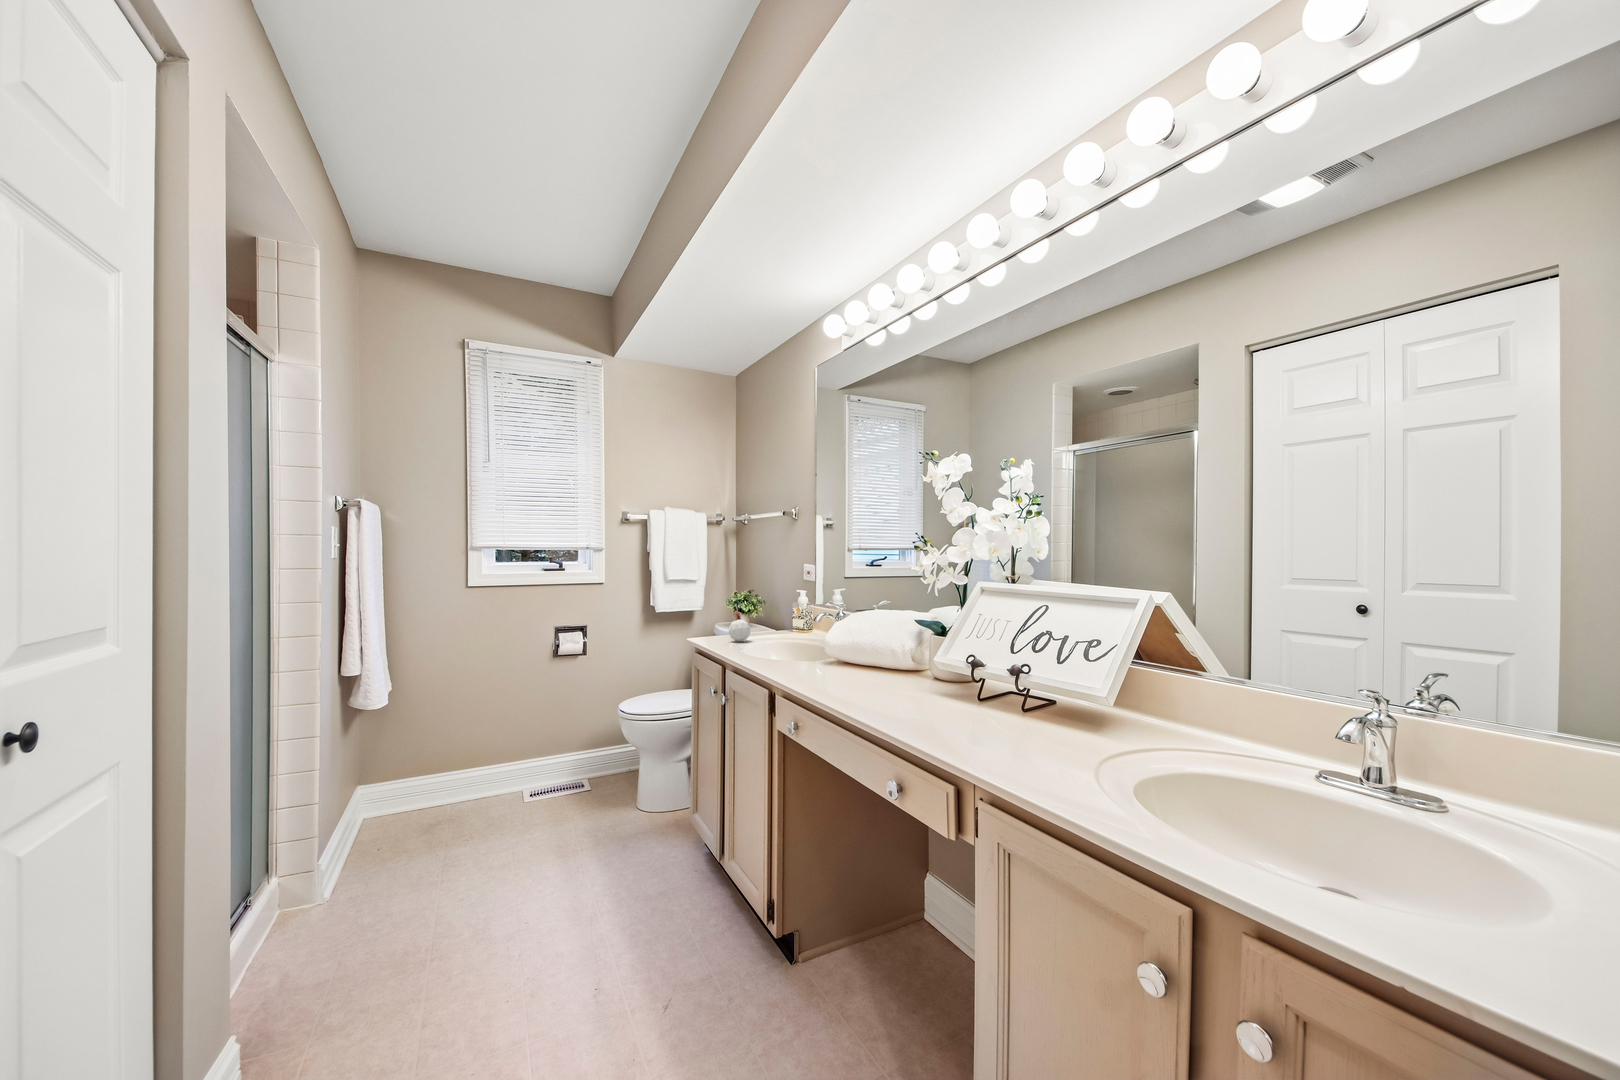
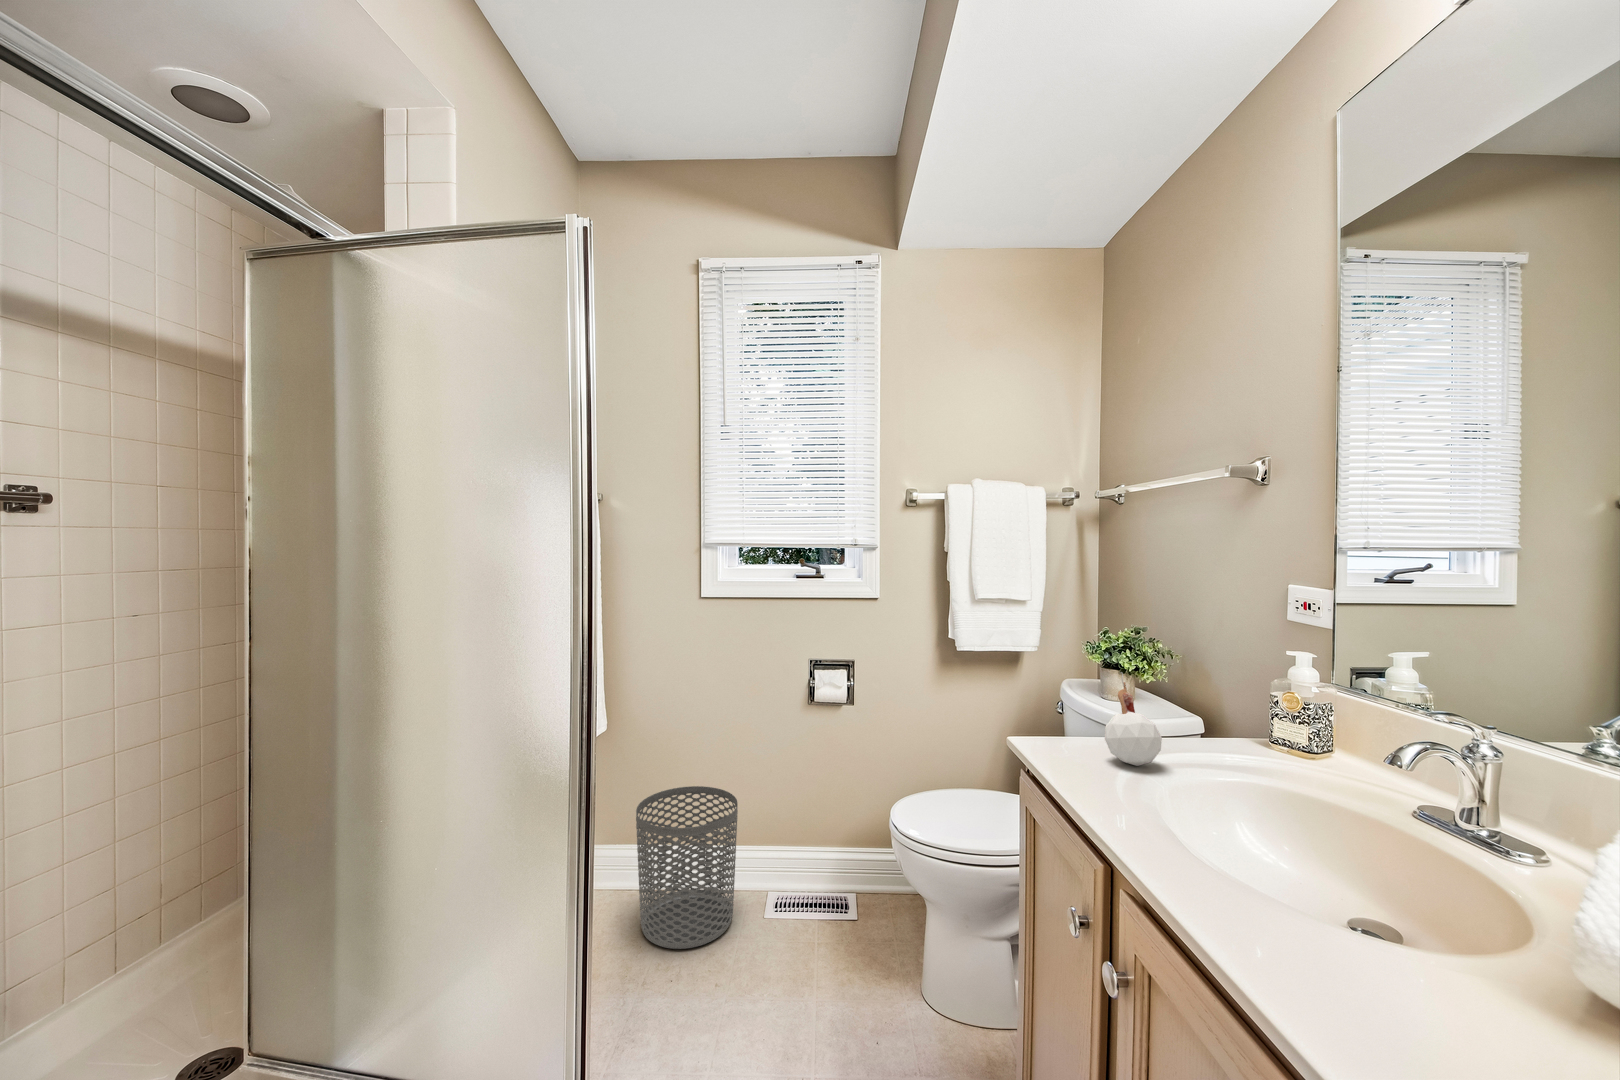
waste bin: none [425,722,506,827] -> present [636,786,738,949]

